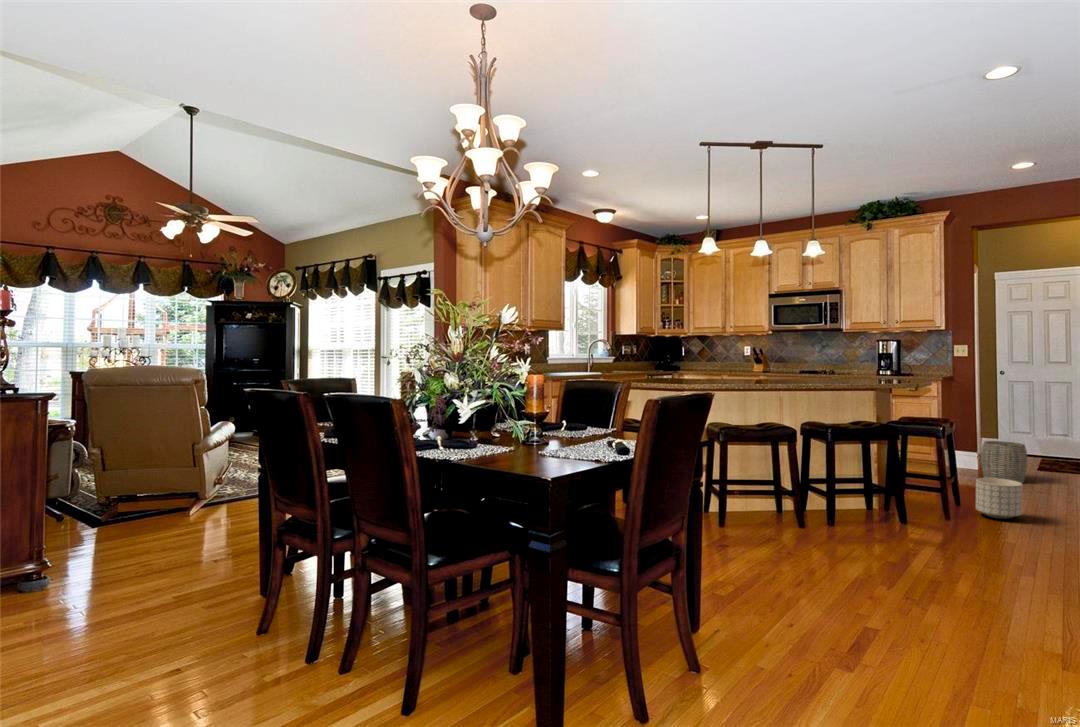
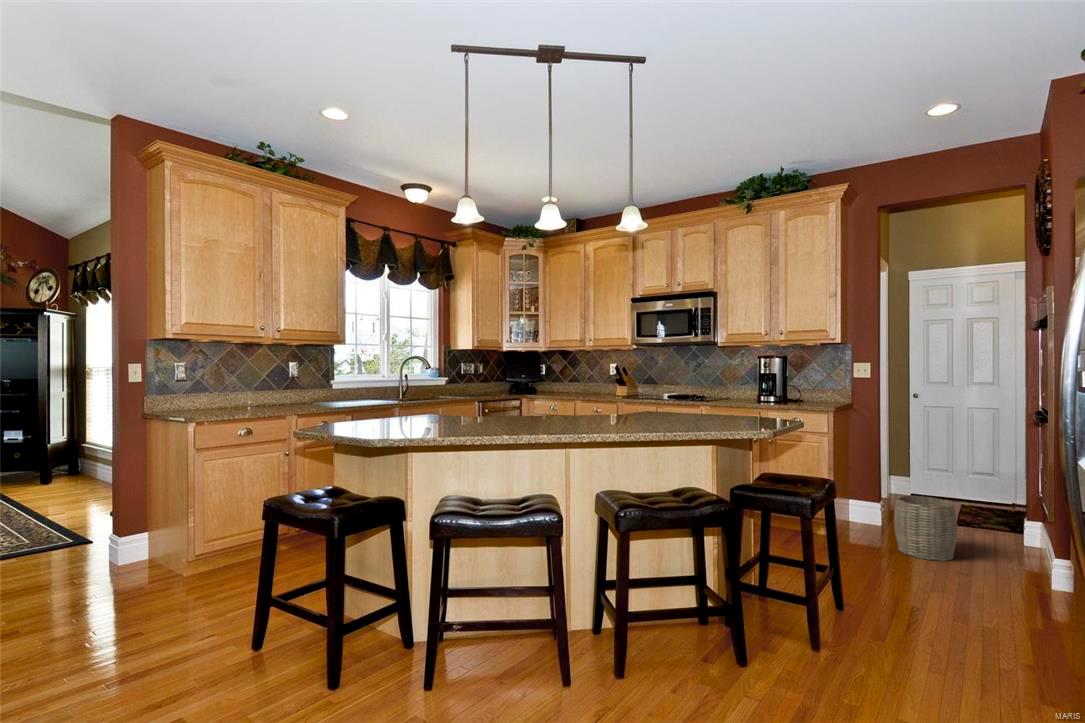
planter: present [976,478,1022,519] -> none [897,590,977,673]

